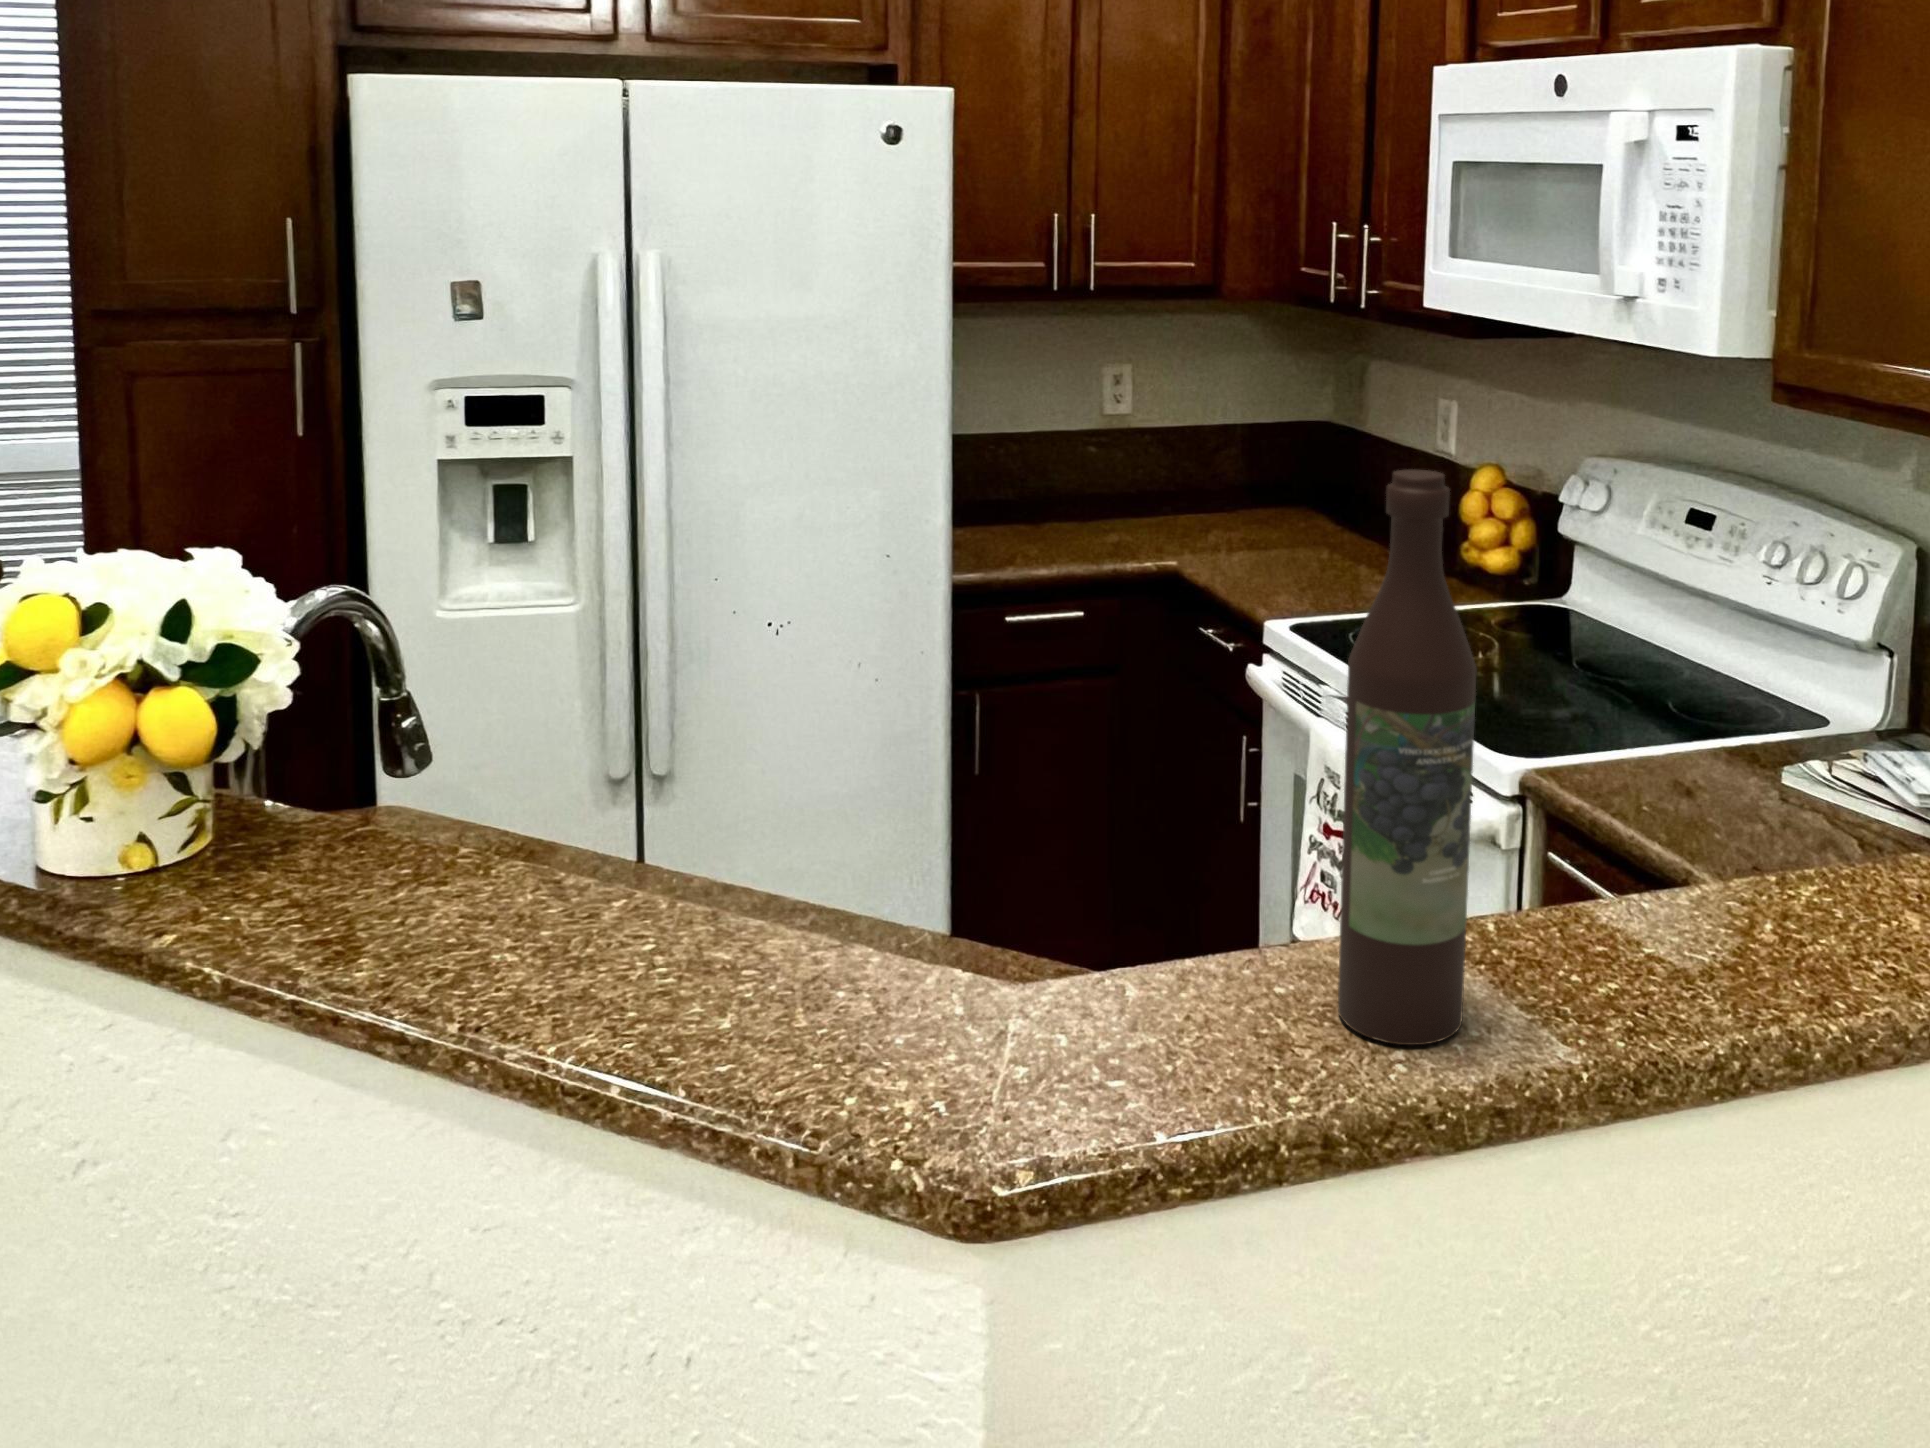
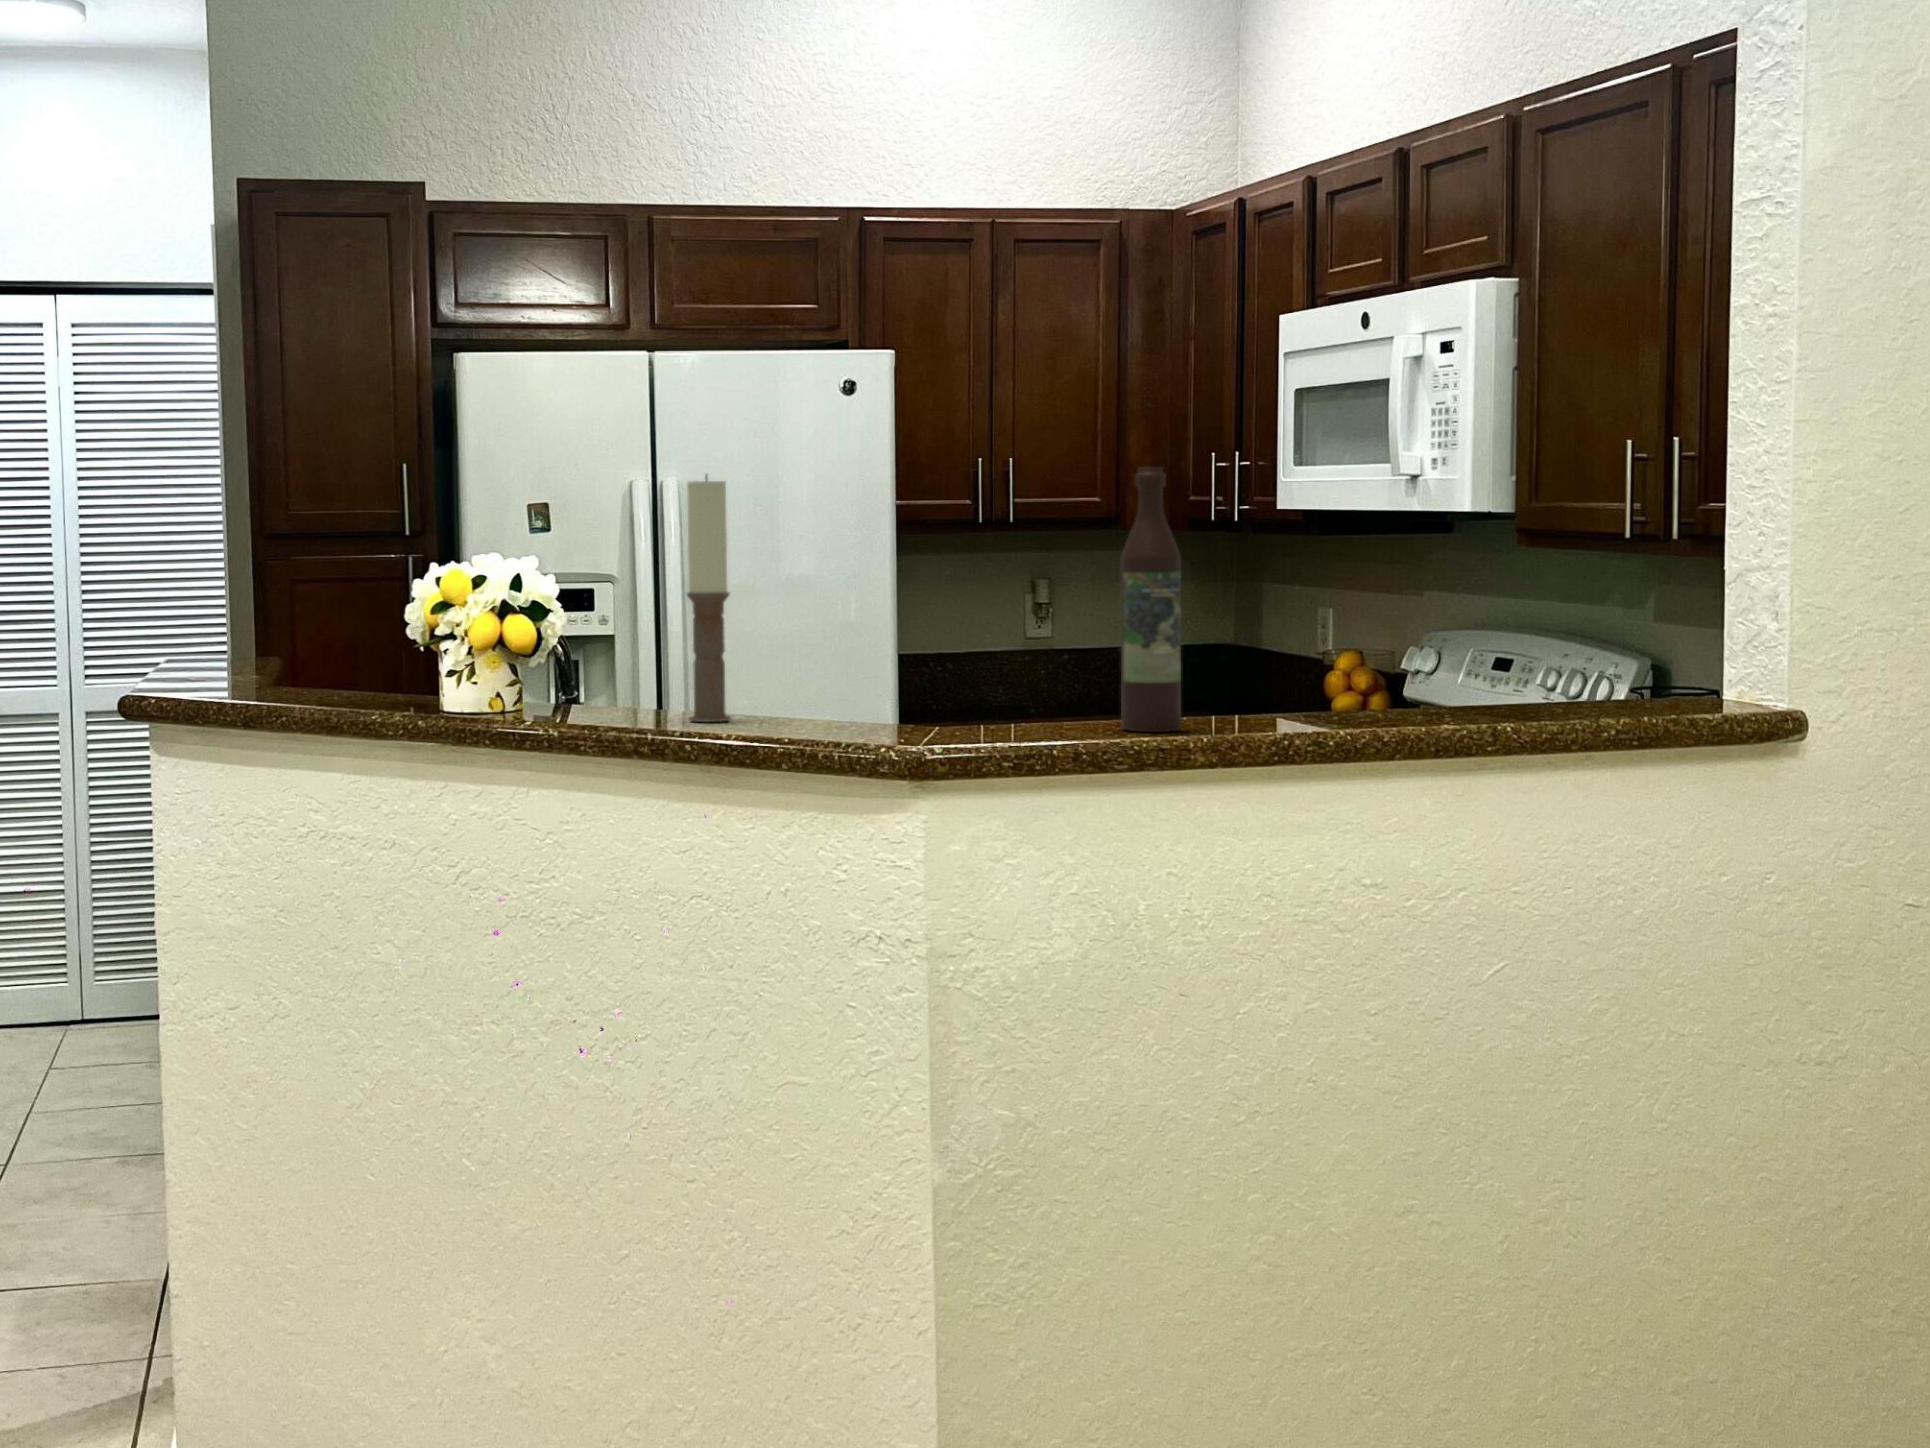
candle: none [420,436,527,966] -> present [687,475,730,722]

